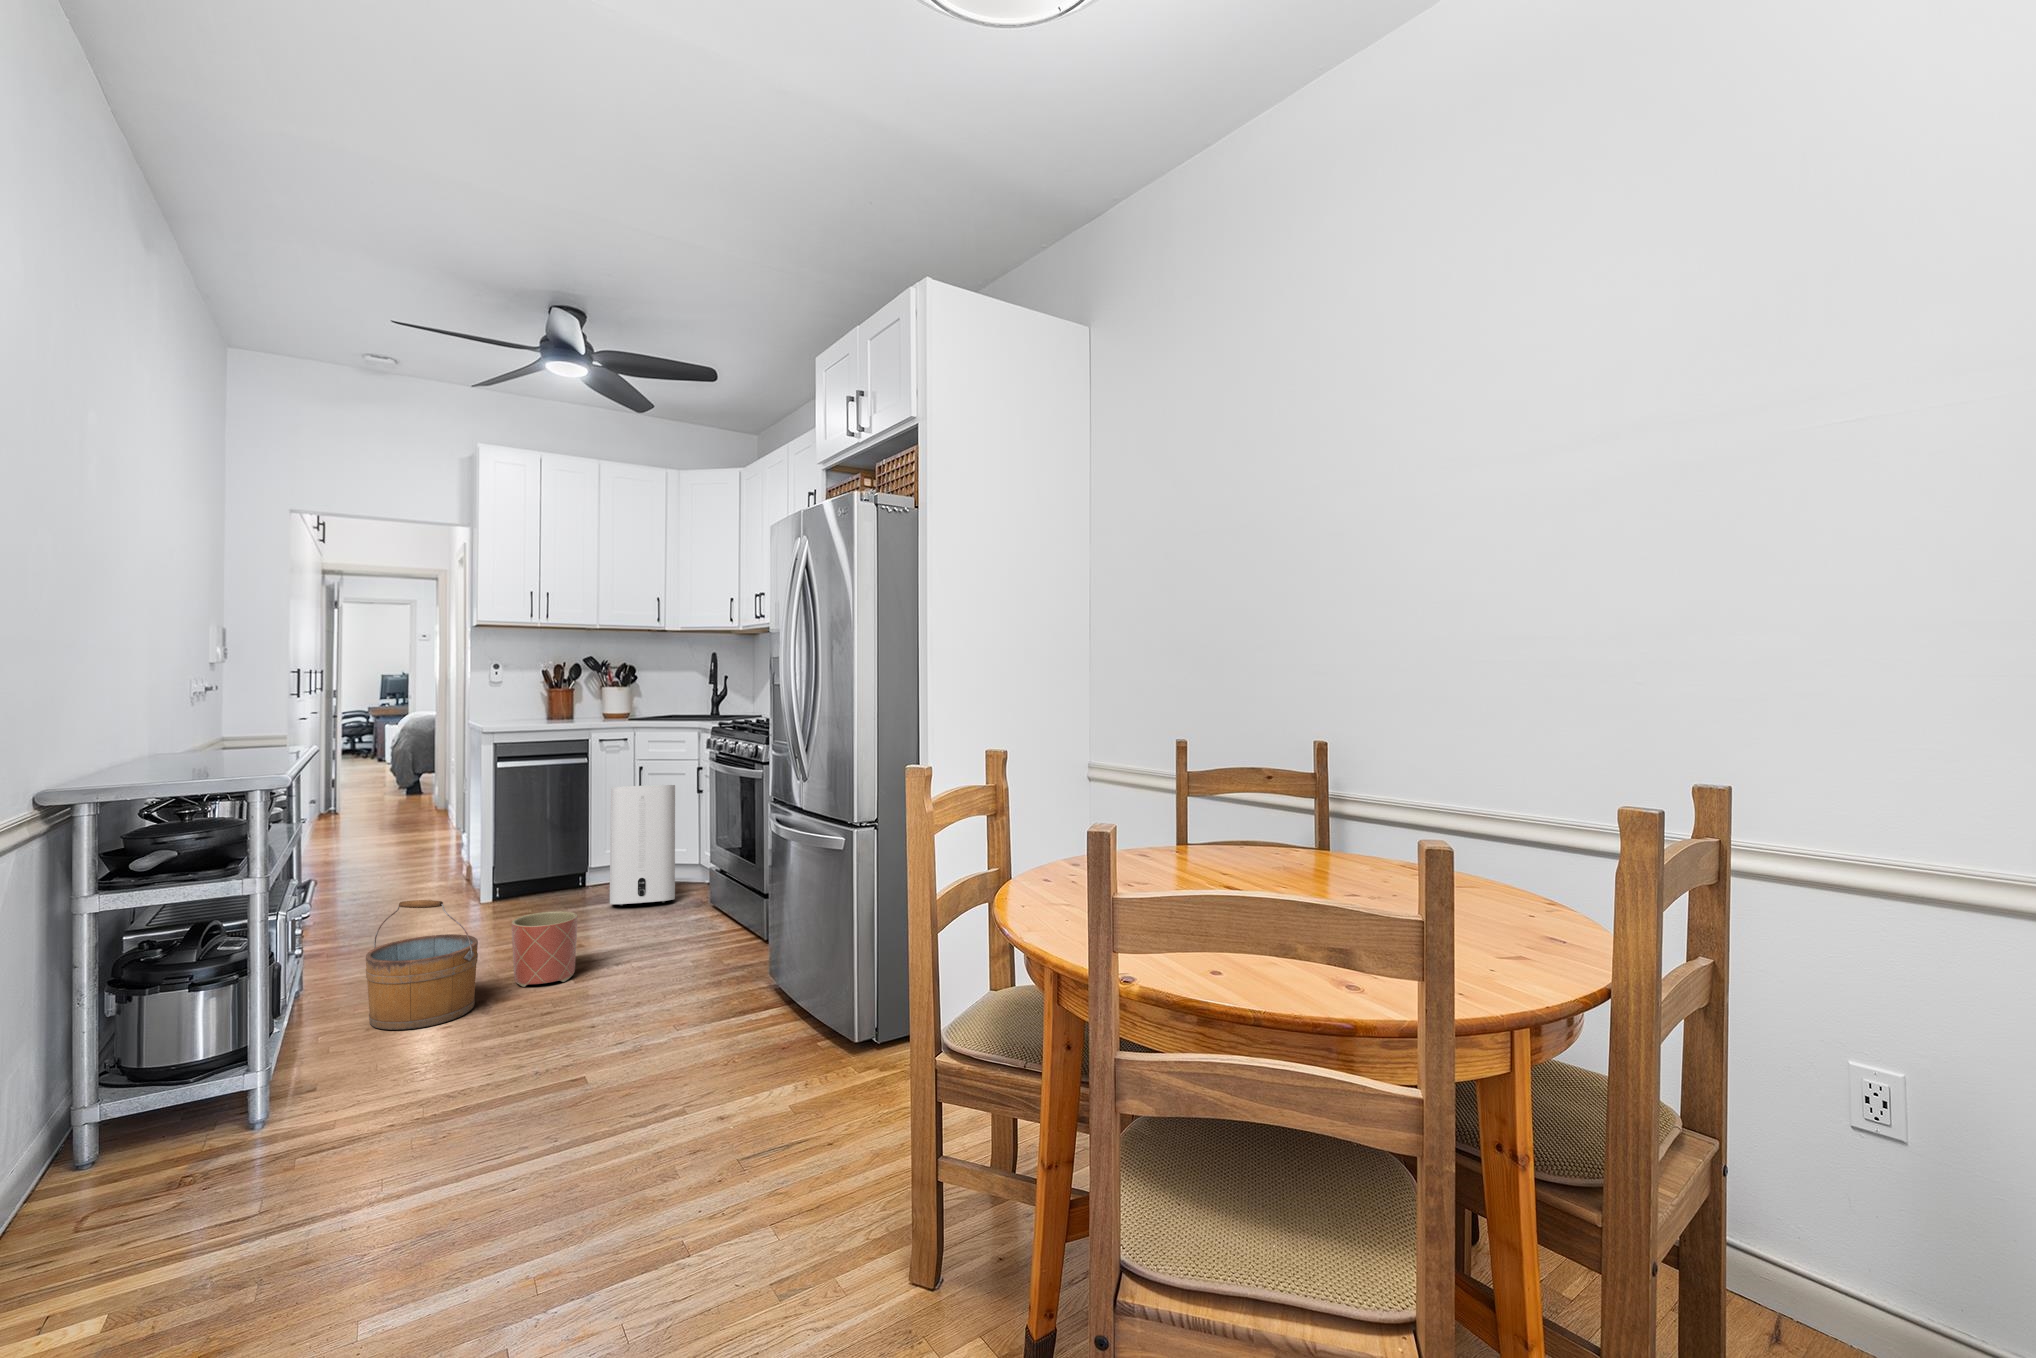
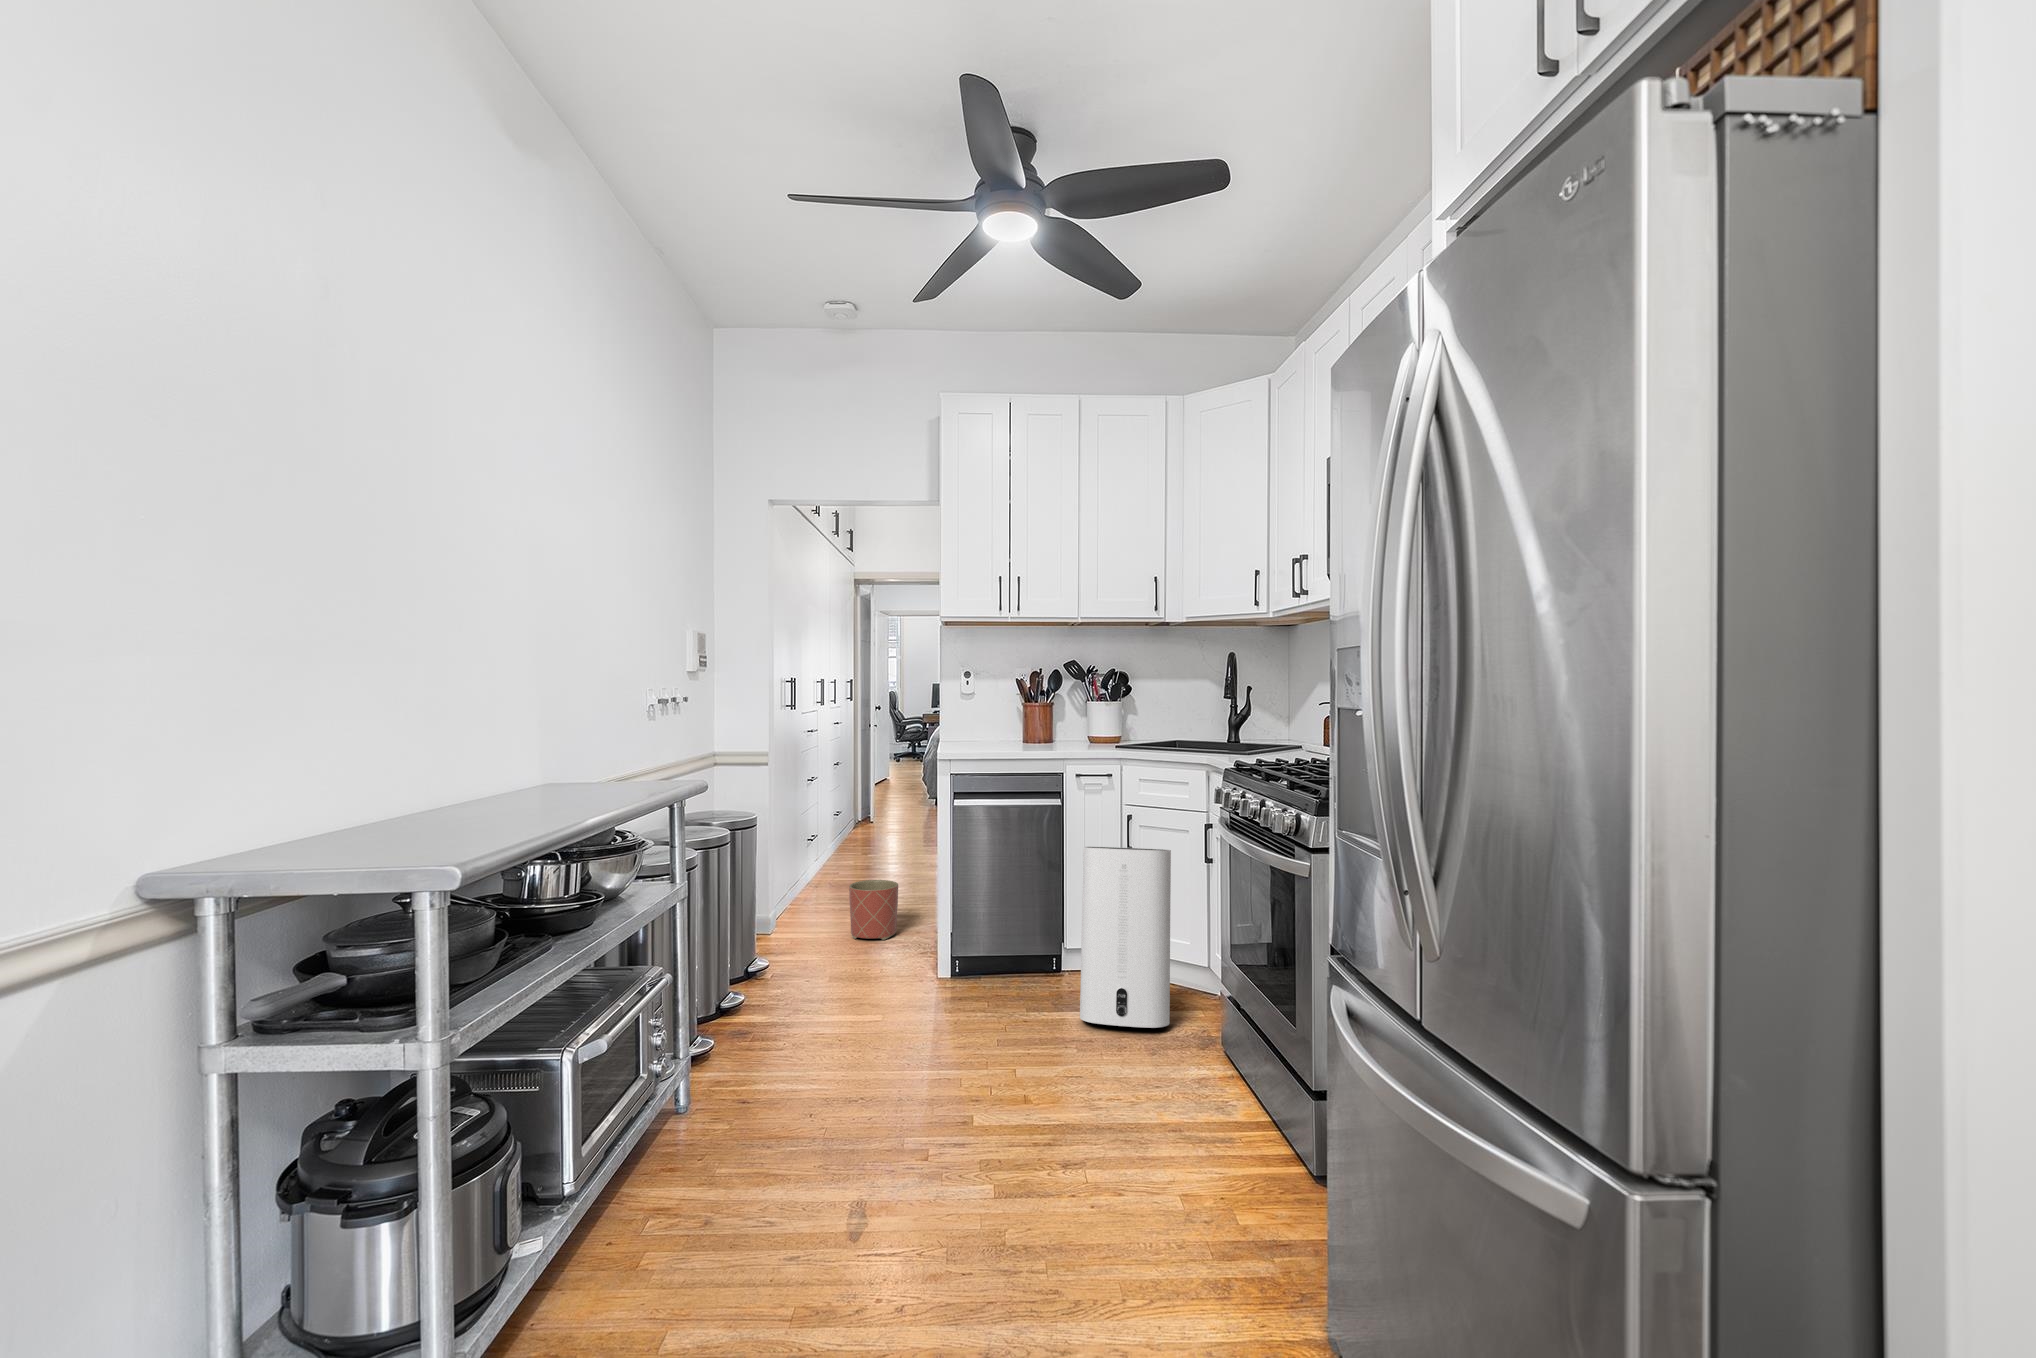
bucket: present [366,900,478,1030] -> none [675,1050,835,1286]
planter: present [512,911,577,987] -> present [849,880,898,940]

